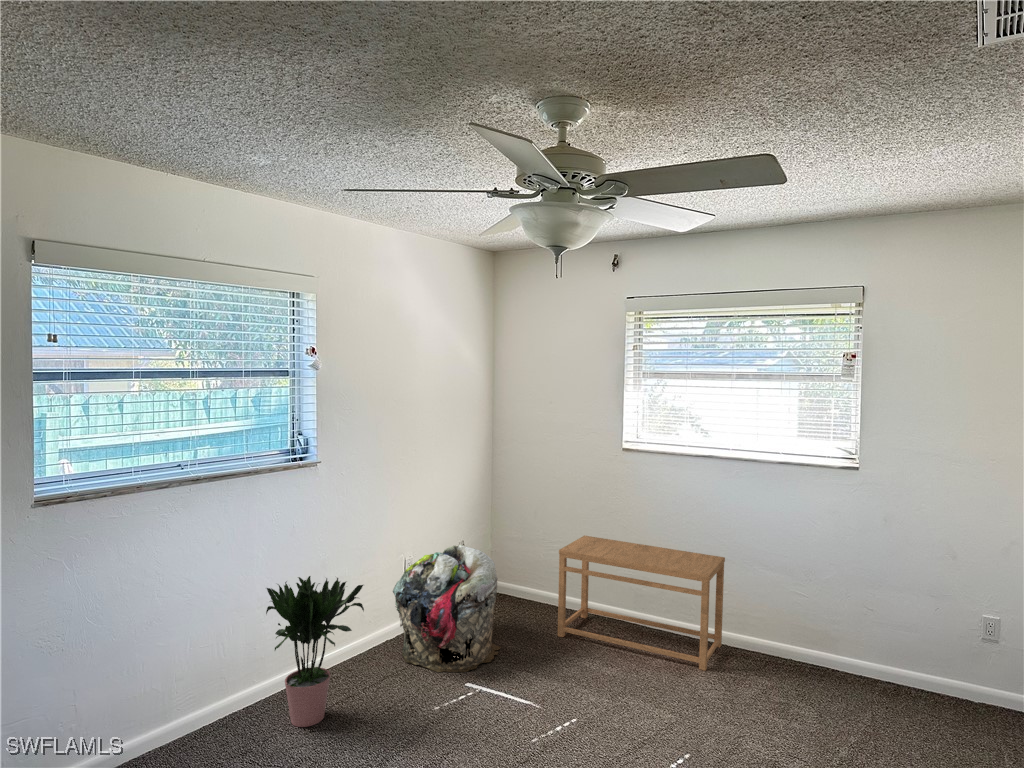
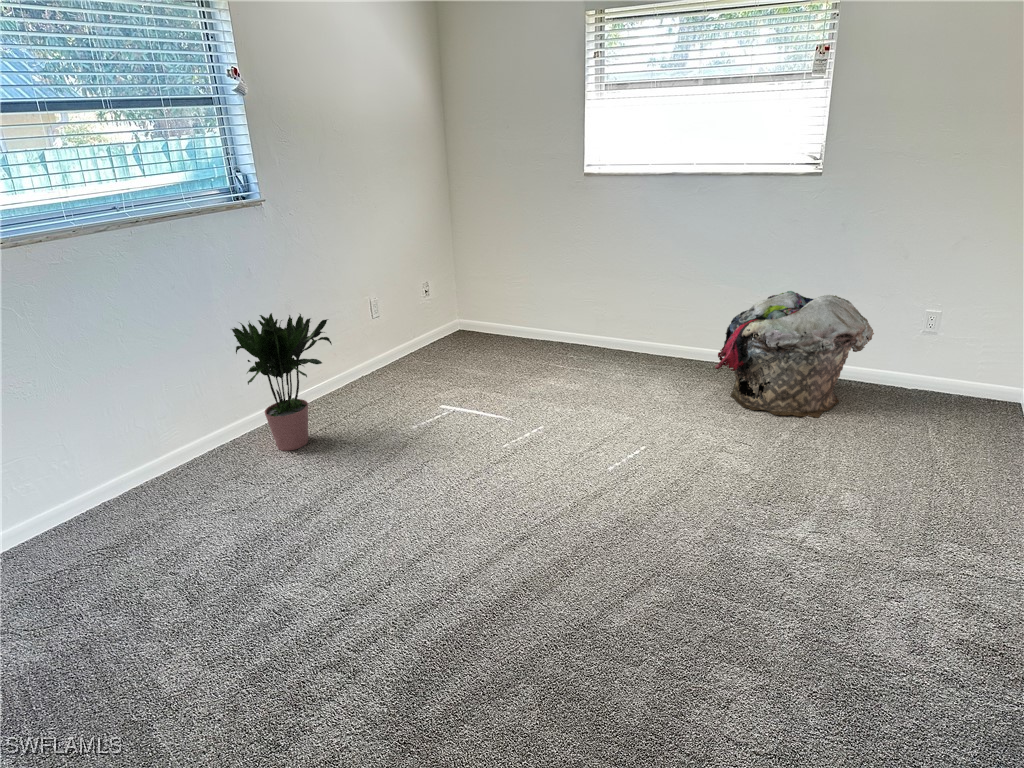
side table: present [558,535,725,671] -> none [522,266,684,380]
laundry basket: present [393,545,501,672] -> present [715,291,874,417]

